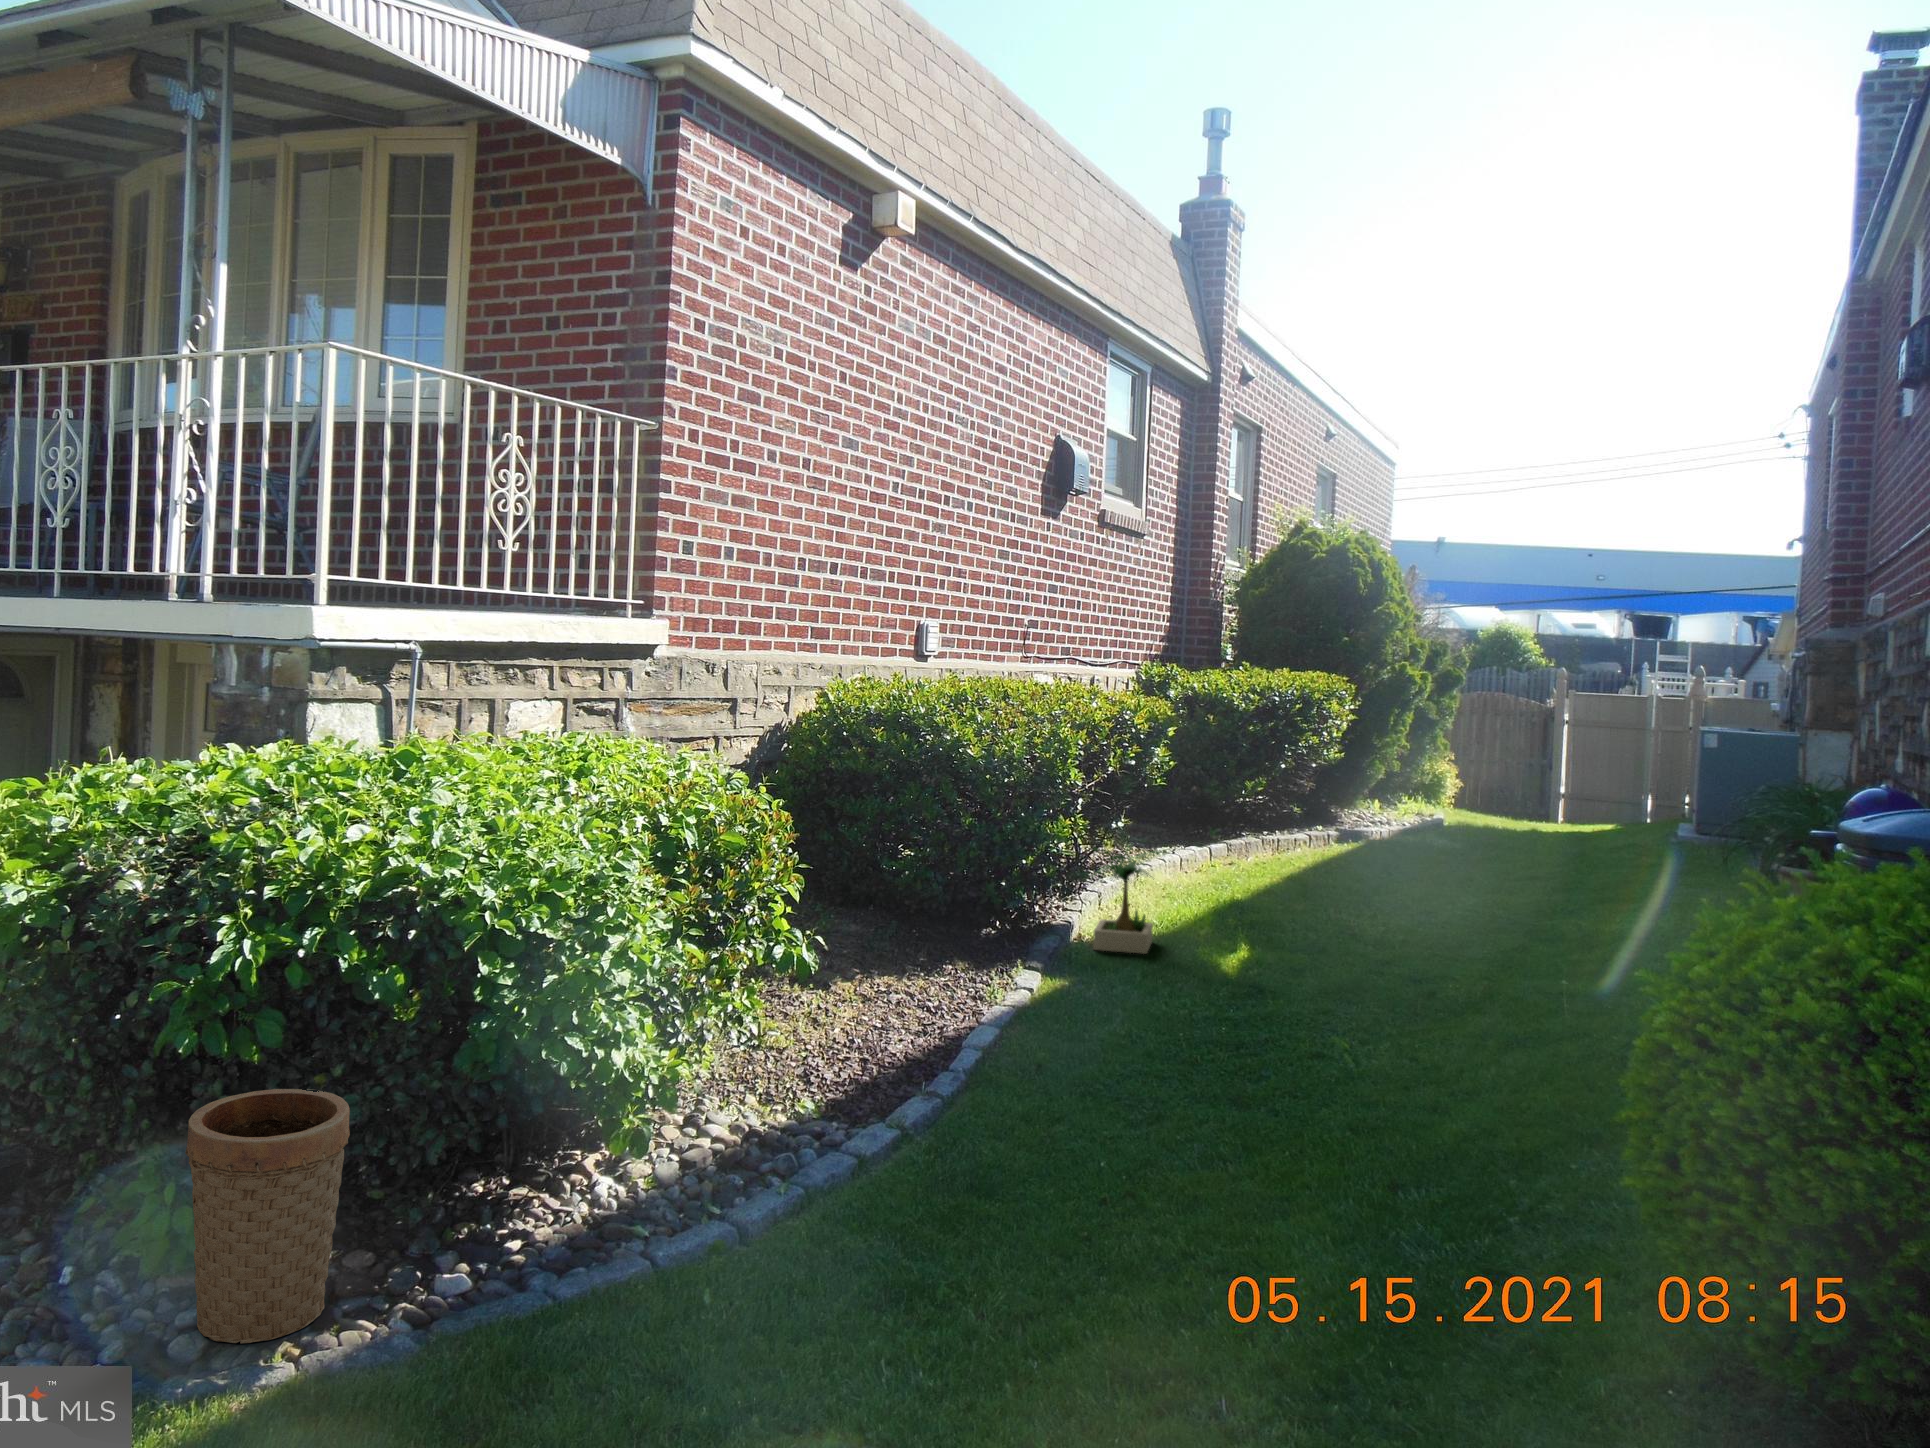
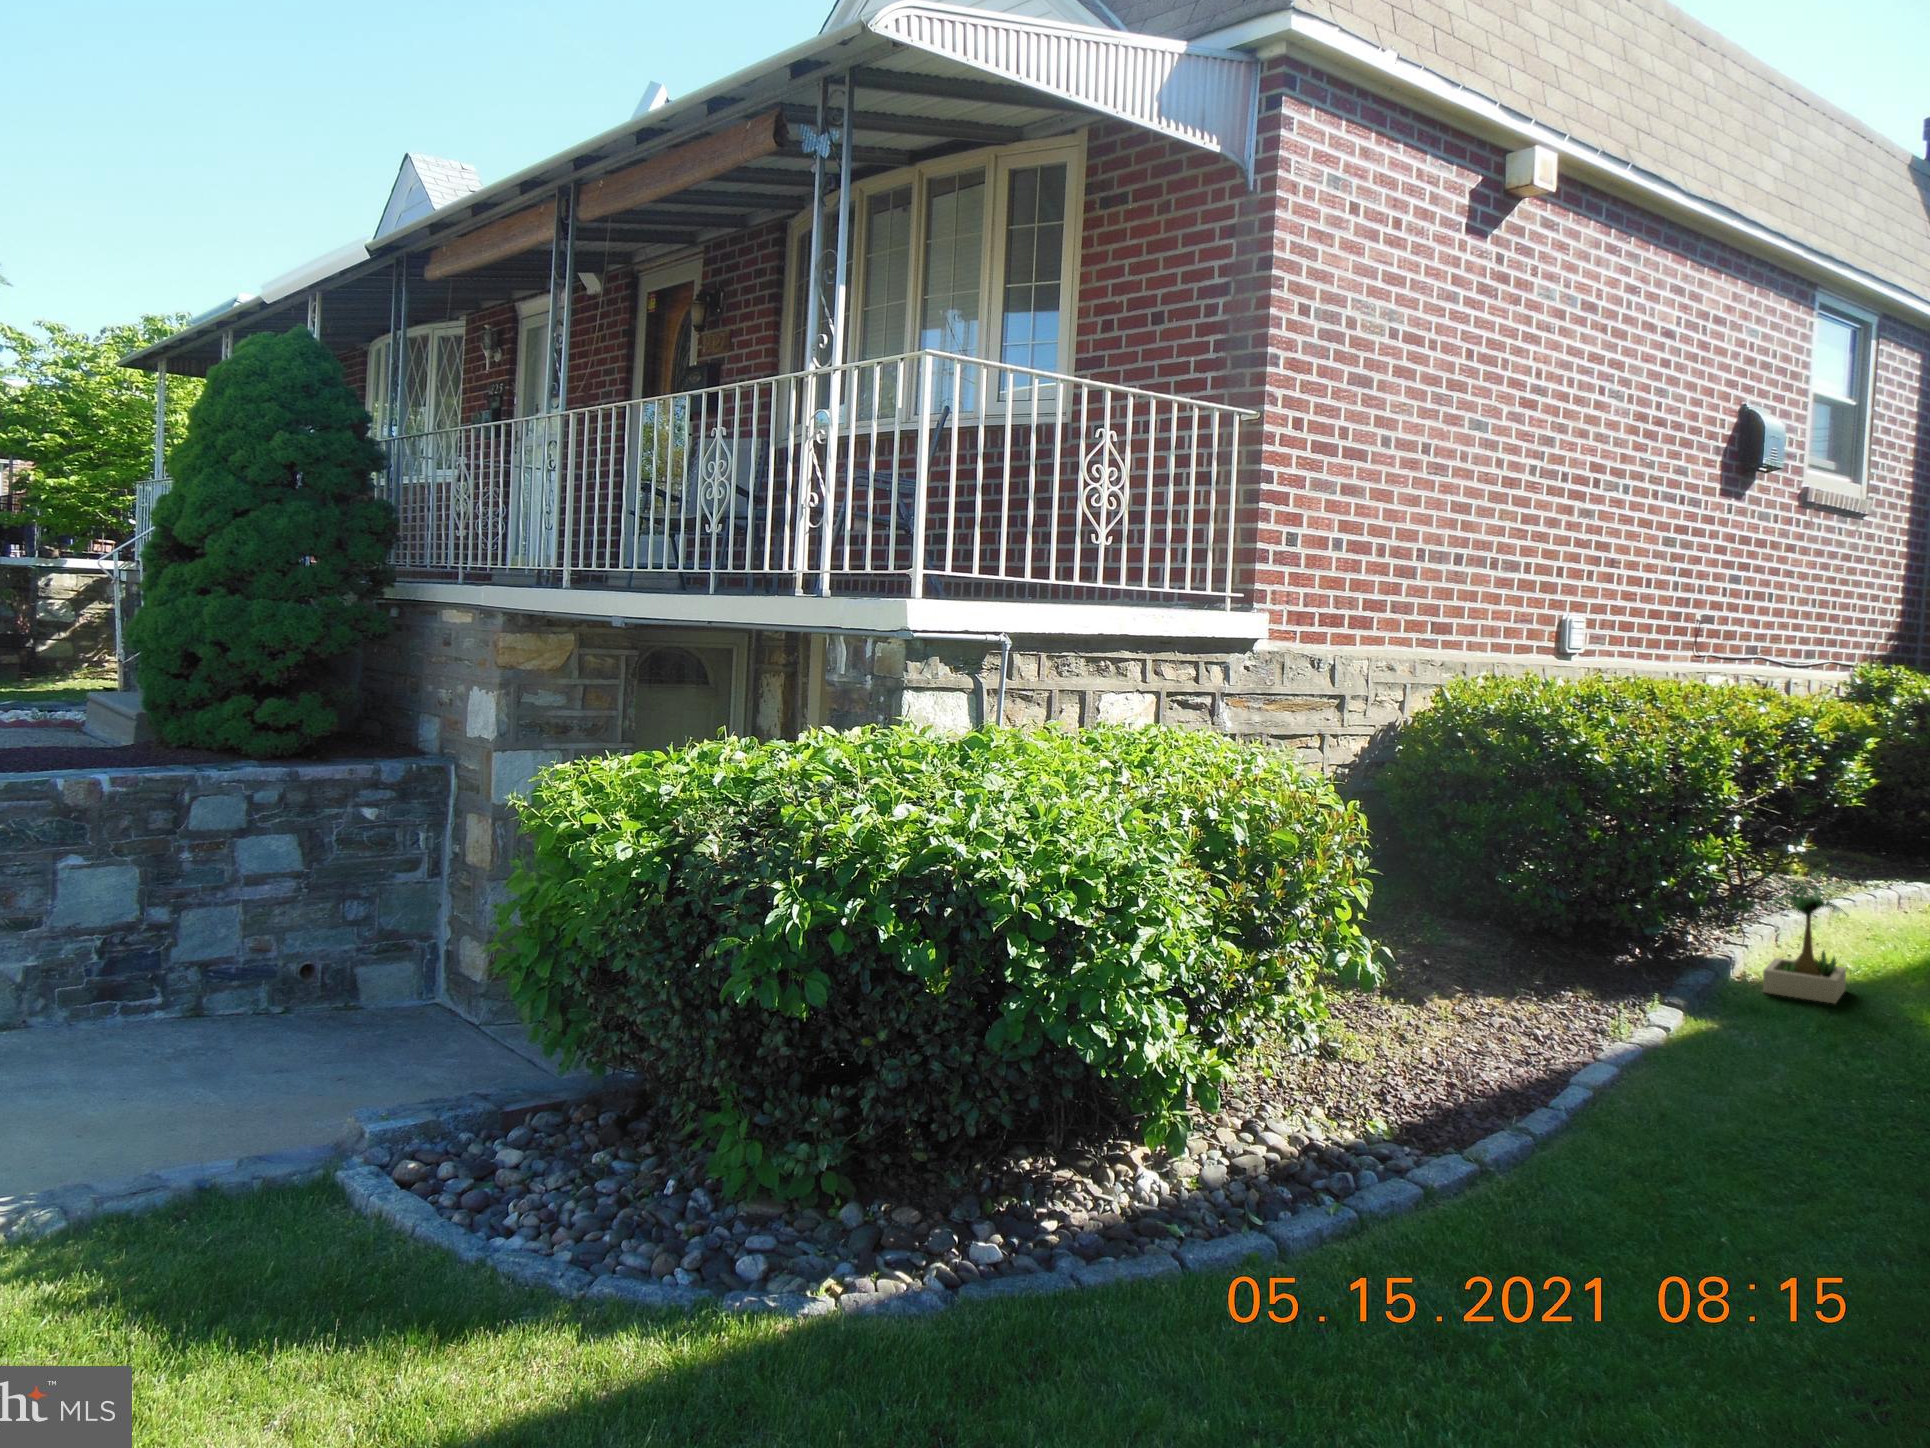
basket: present [185,1089,350,1343] -> none [749,1043,891,1276]

